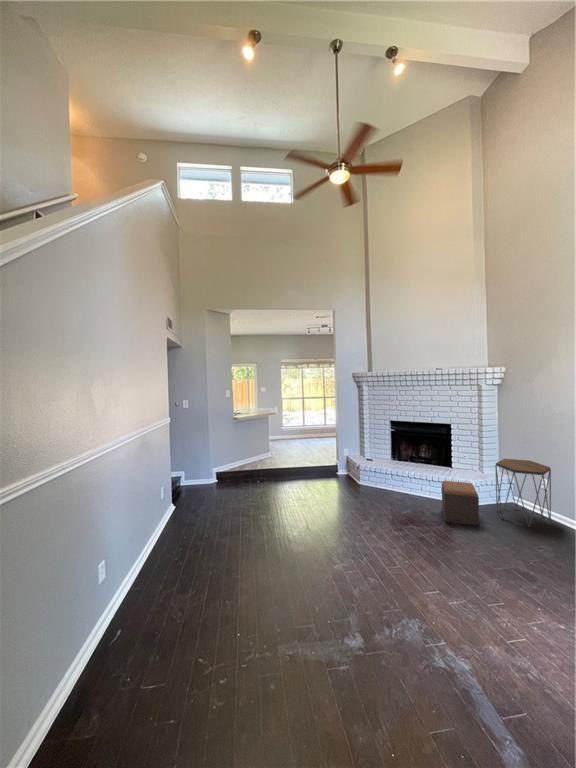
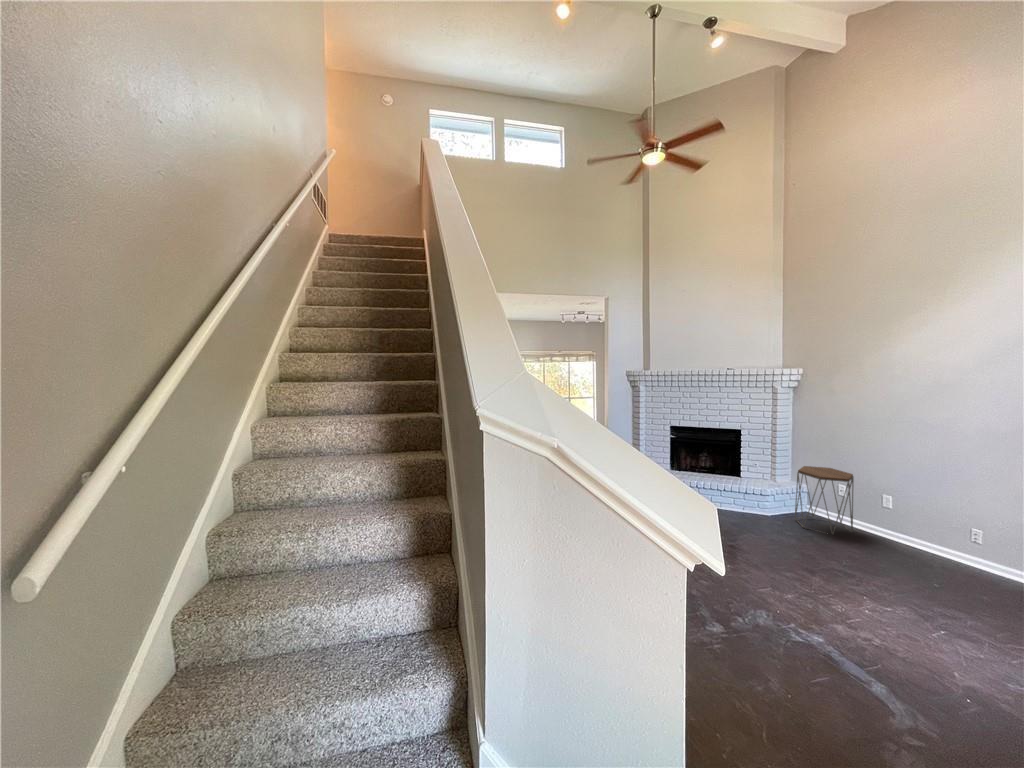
footstool: present [442,481,479,525] -> none [740,489,785,535]

